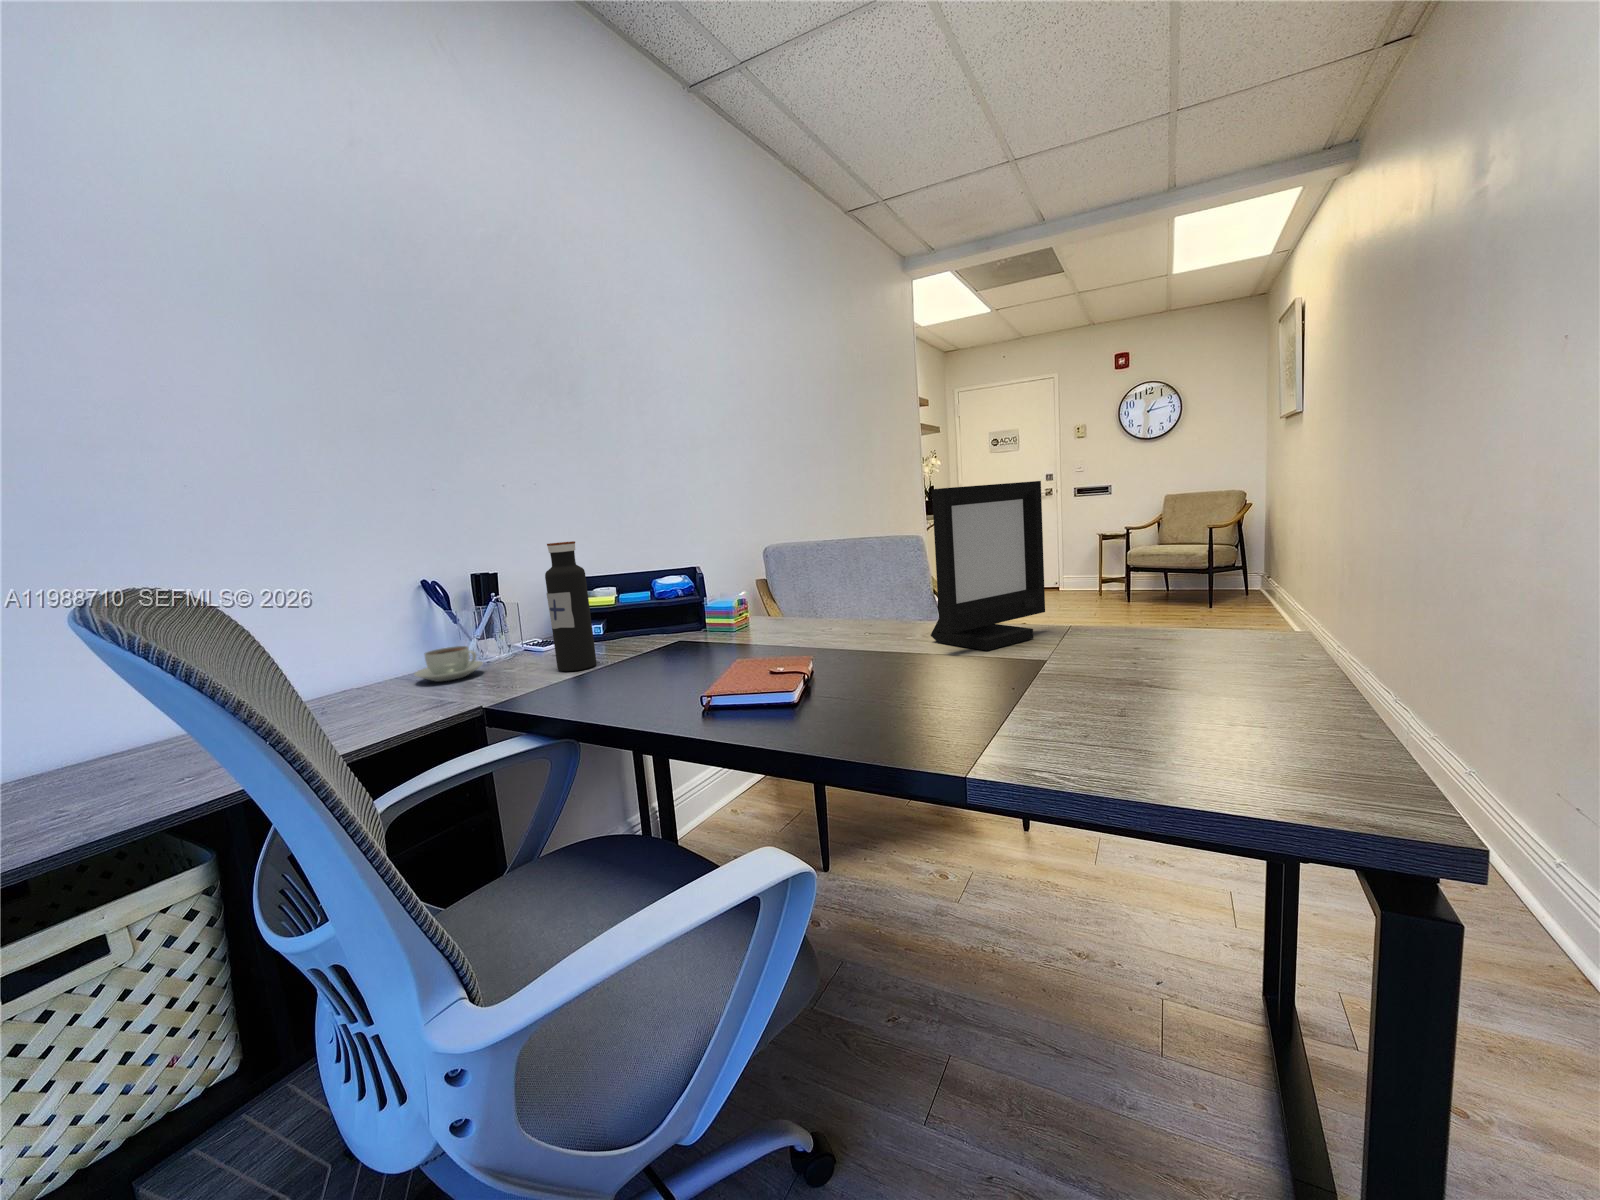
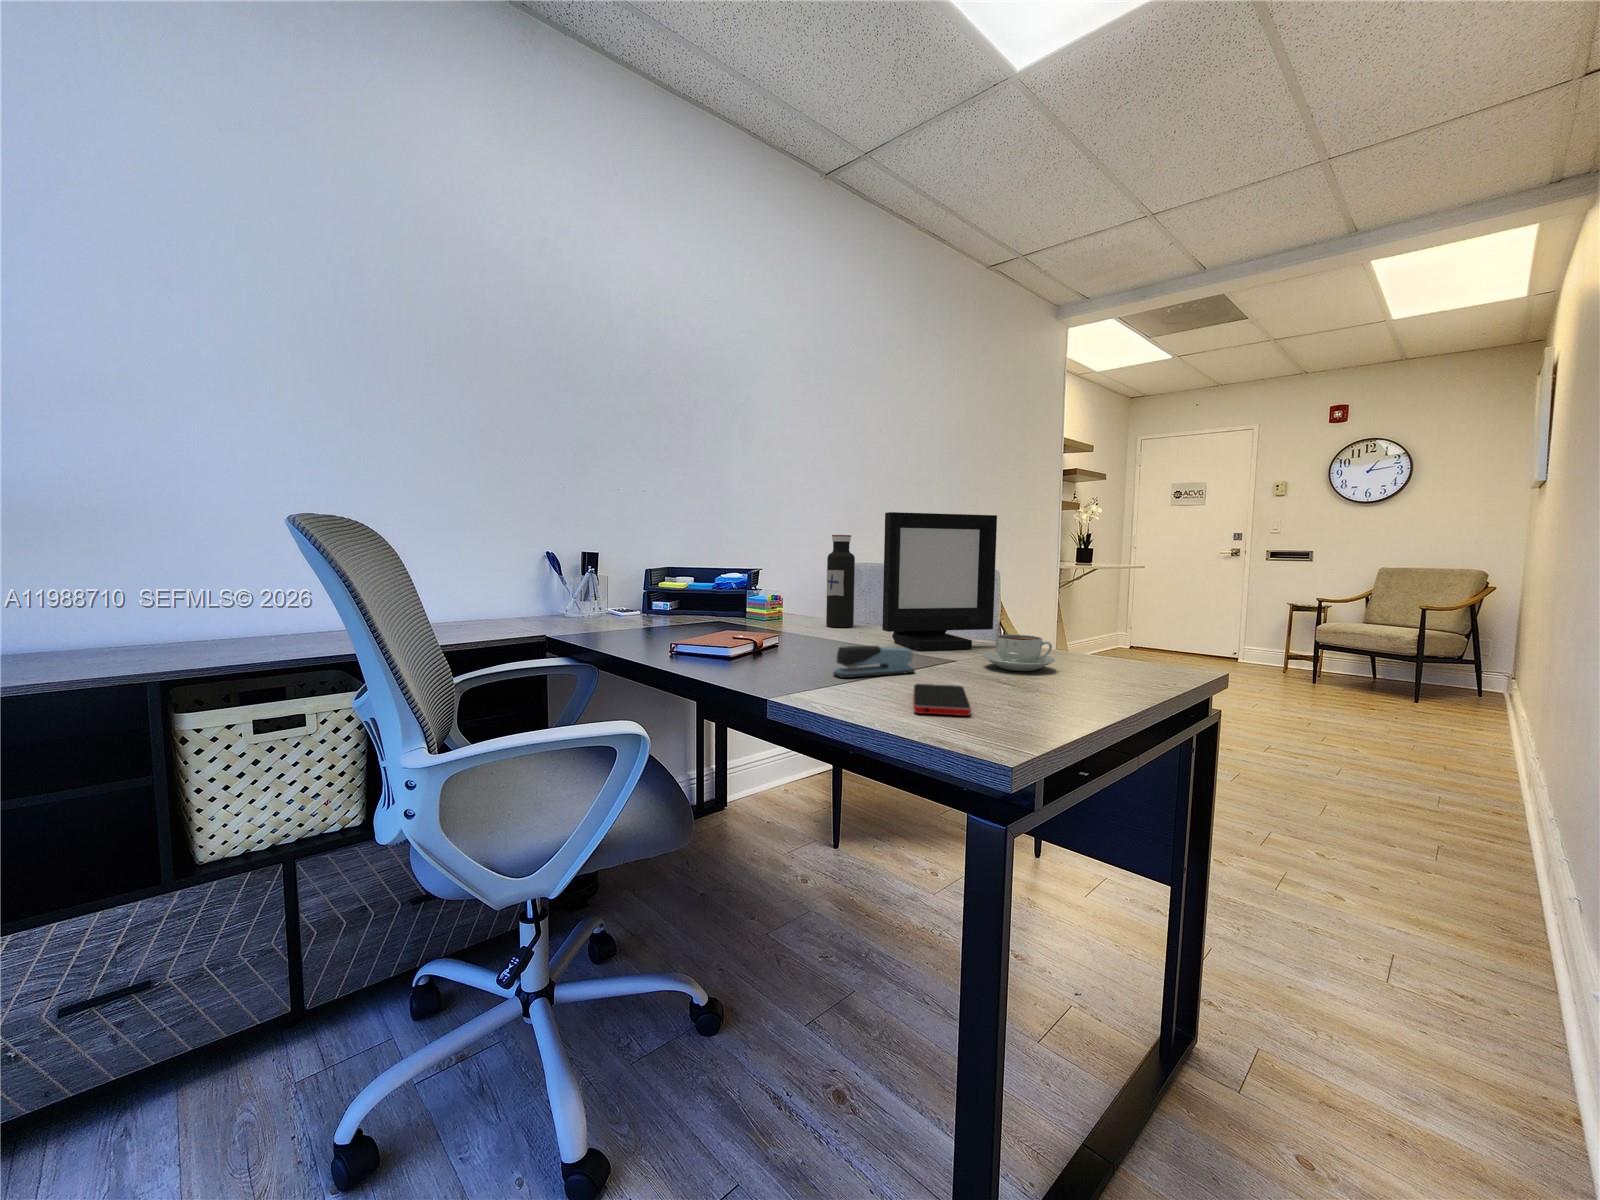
water bottle: present [545,541,597,671] -> present [826,535,855,627]
coffee cup: present [414,646,483,681] -> present [983,634,1055,671]
stapler: none [978,660,1059,715] -> present [833,646,915,678]
smartphone: none [1129,707,1284,768] -> present [913,684,971,716]

